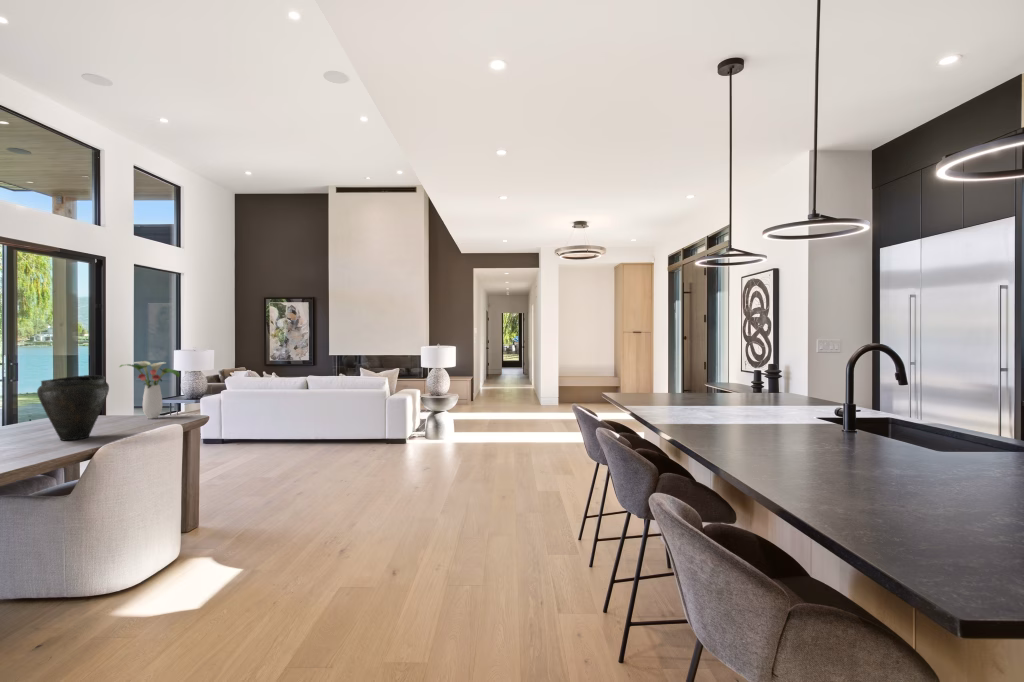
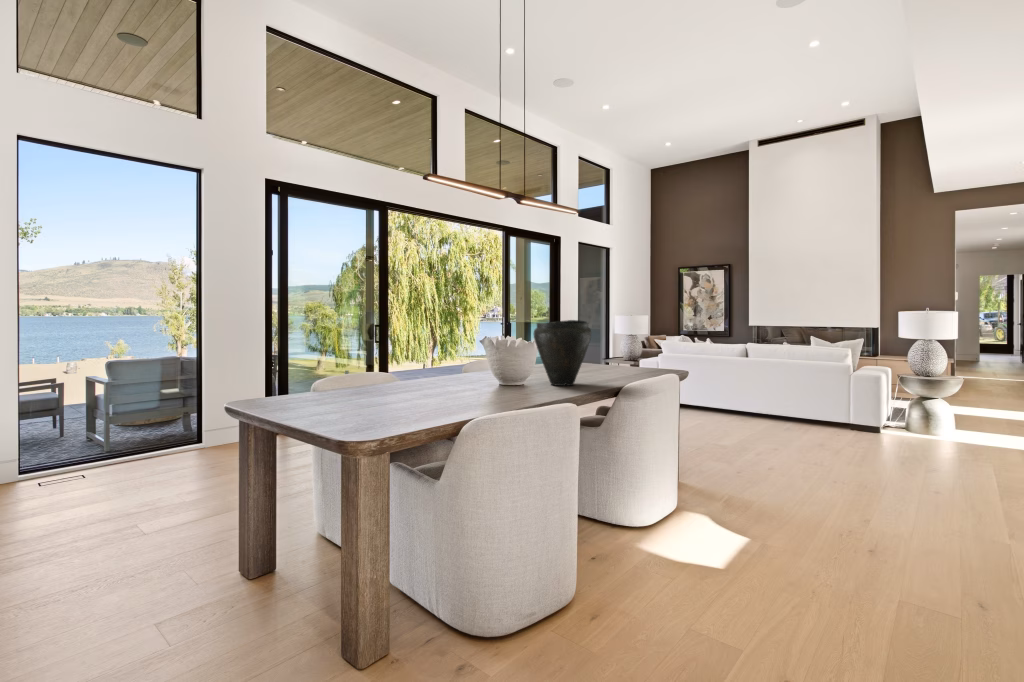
flower arrangement: present [120,361,180,419] -> none [592,311,648,372]

